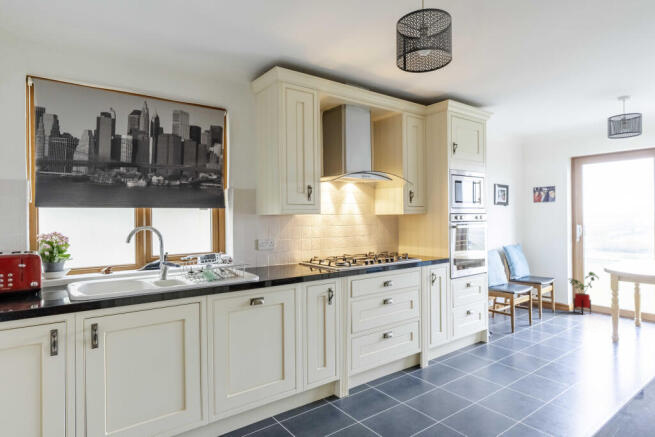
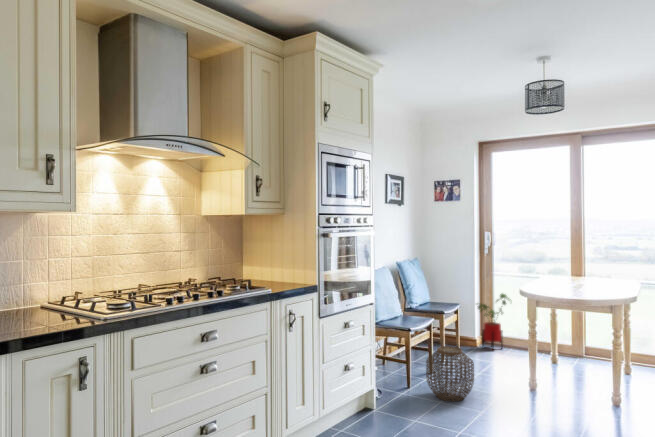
woven basket: none [526,305,563,344] -> present [426,346,474,401]

